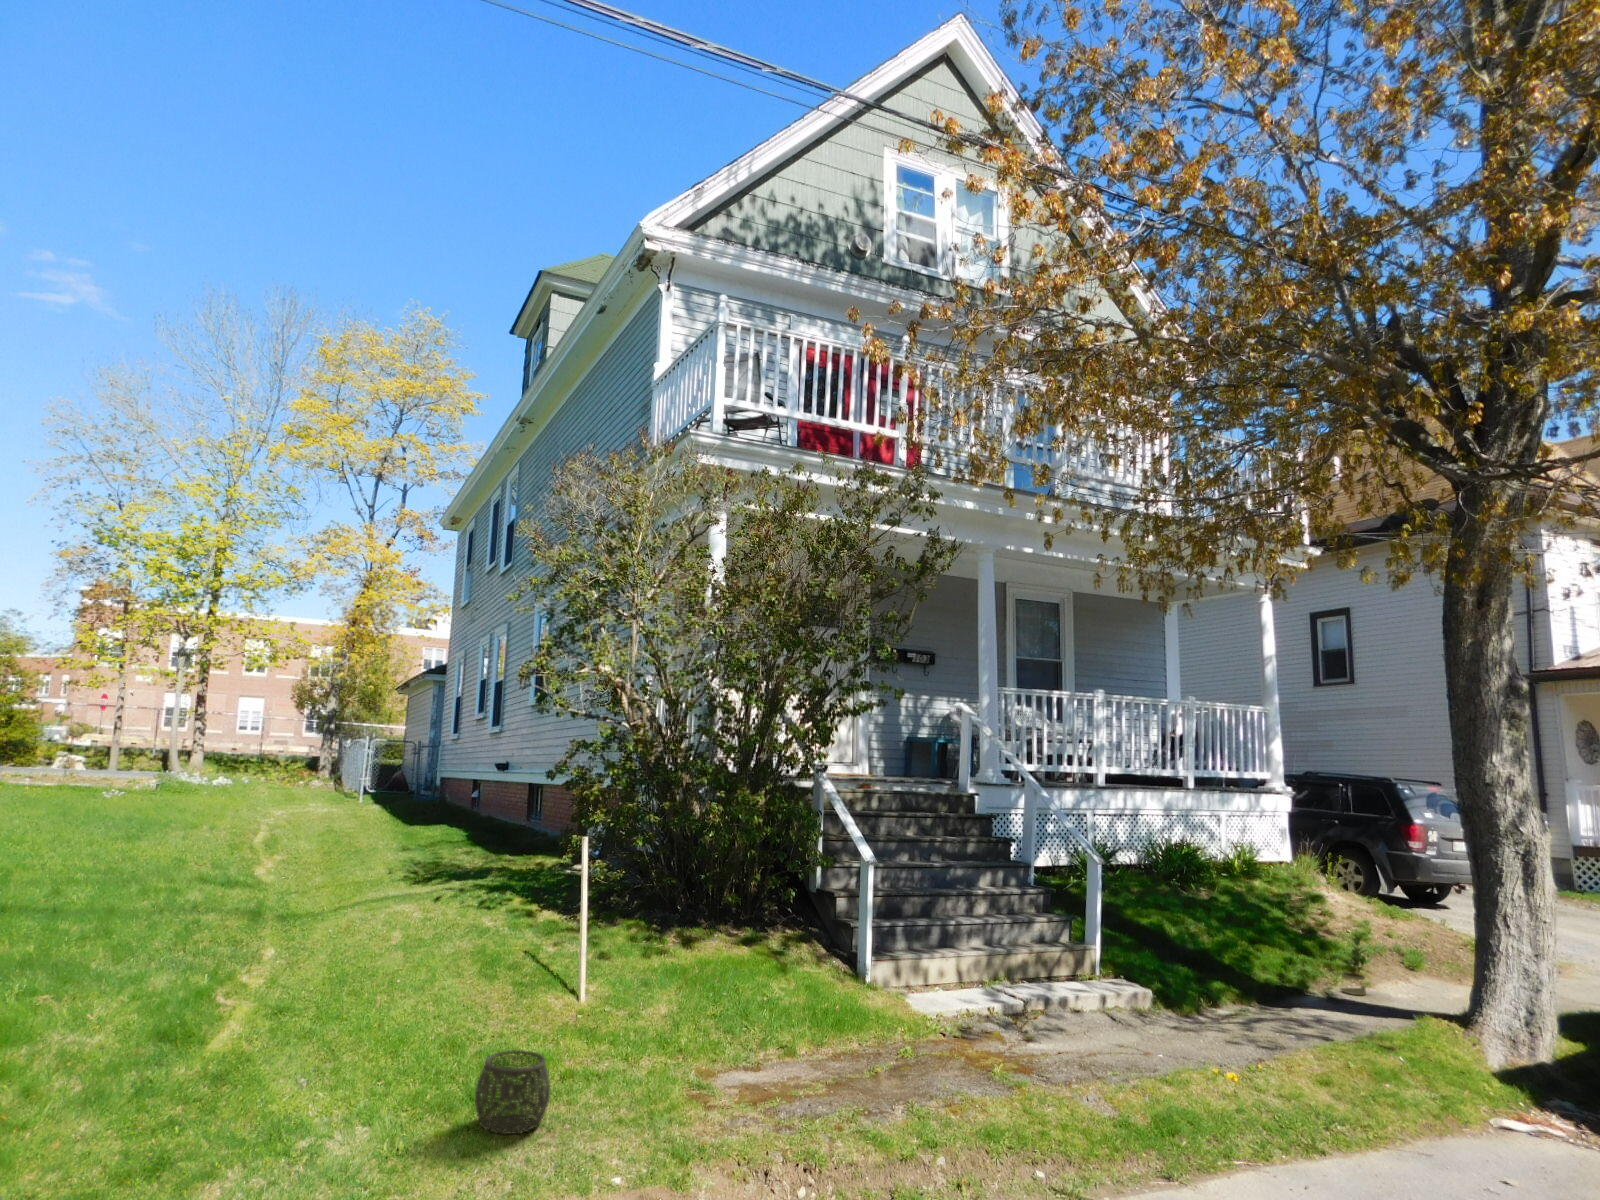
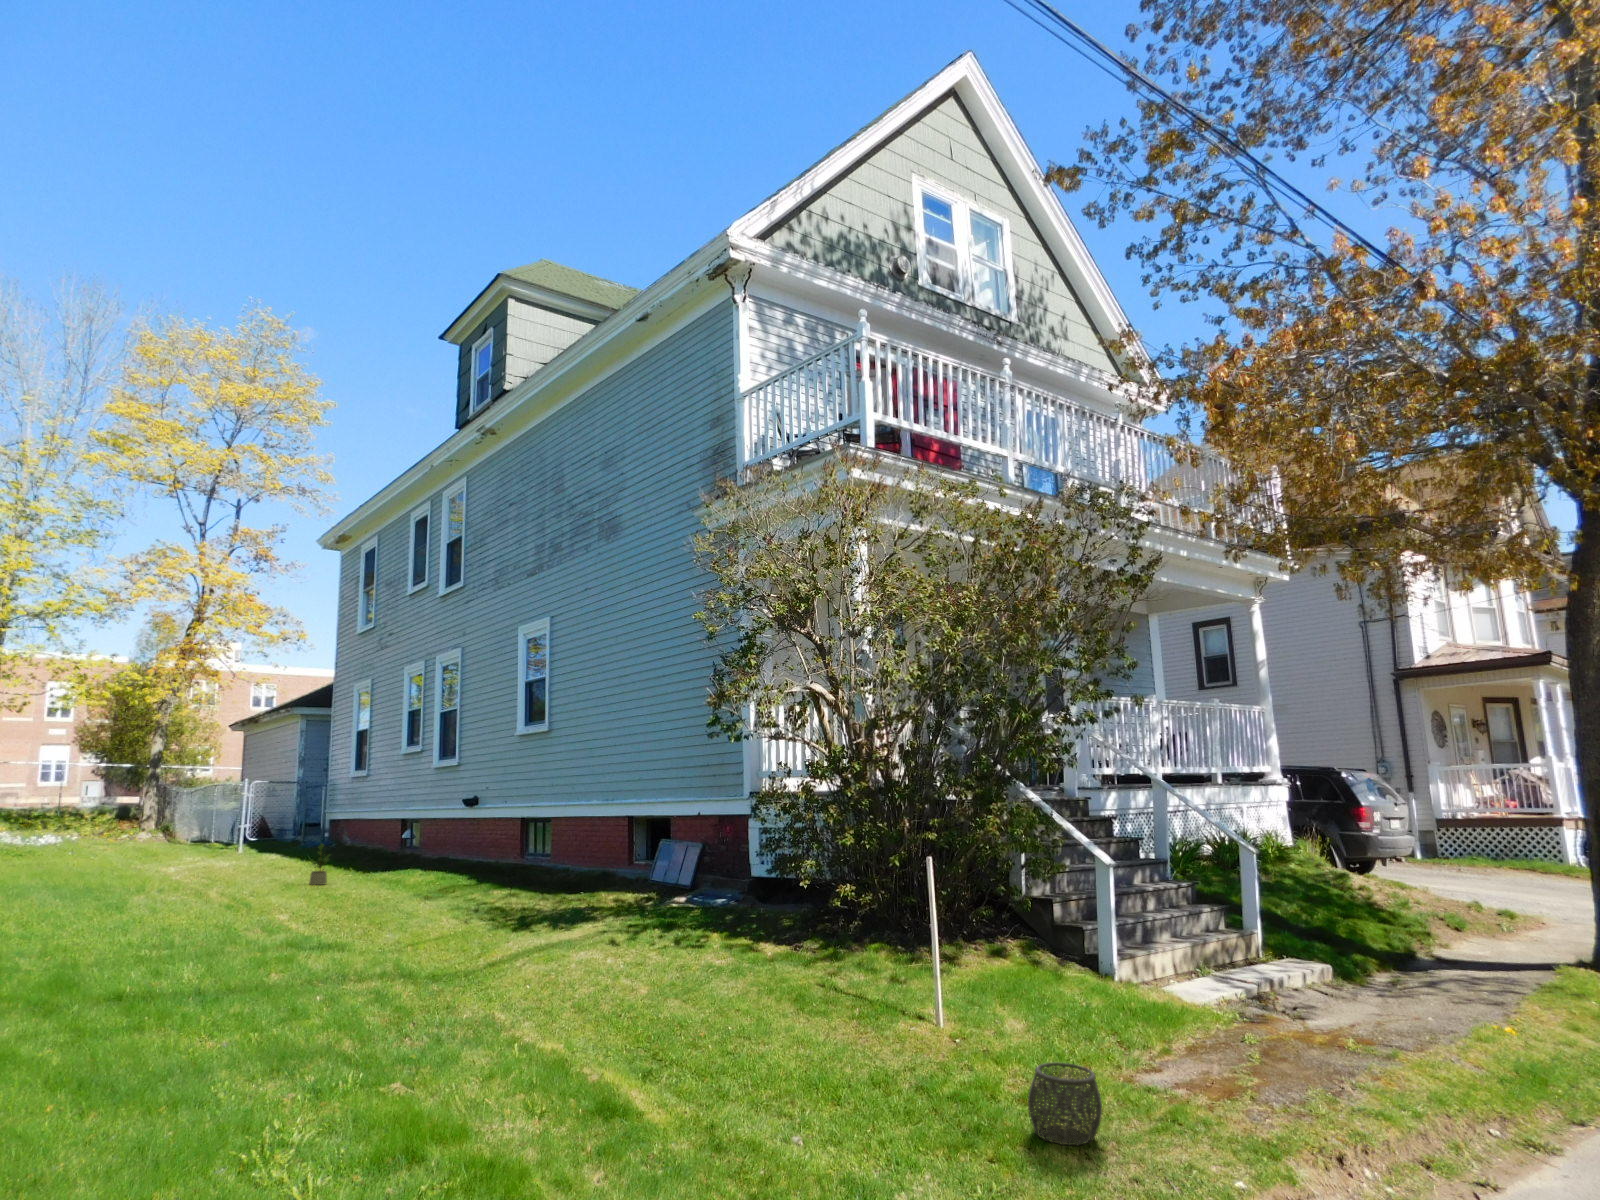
potted plant: present [1340,935,1366,995] -> present [309,844,329,885]

